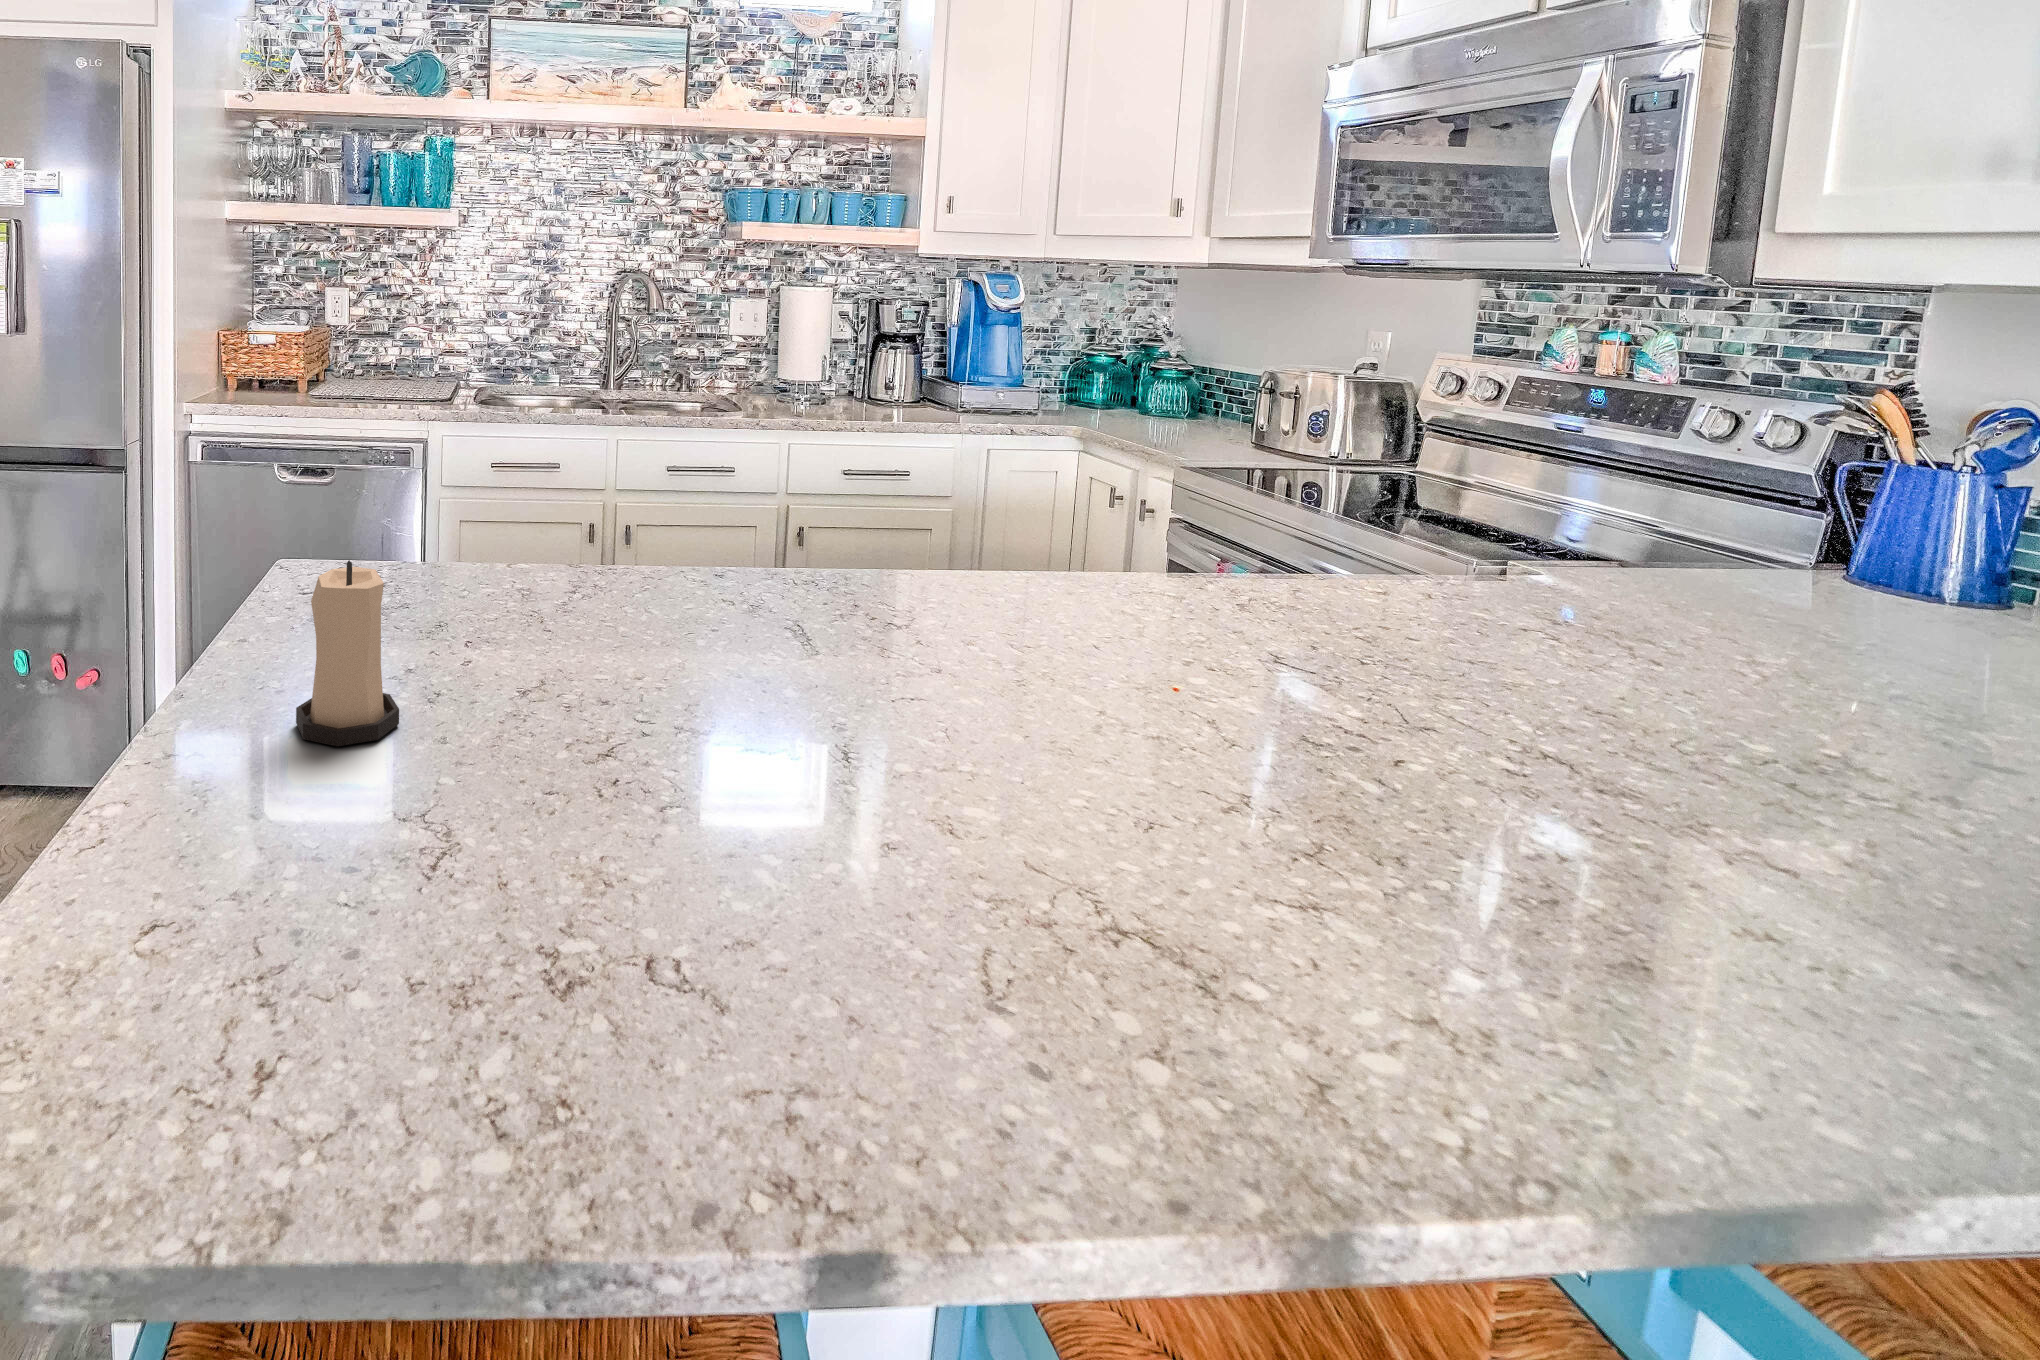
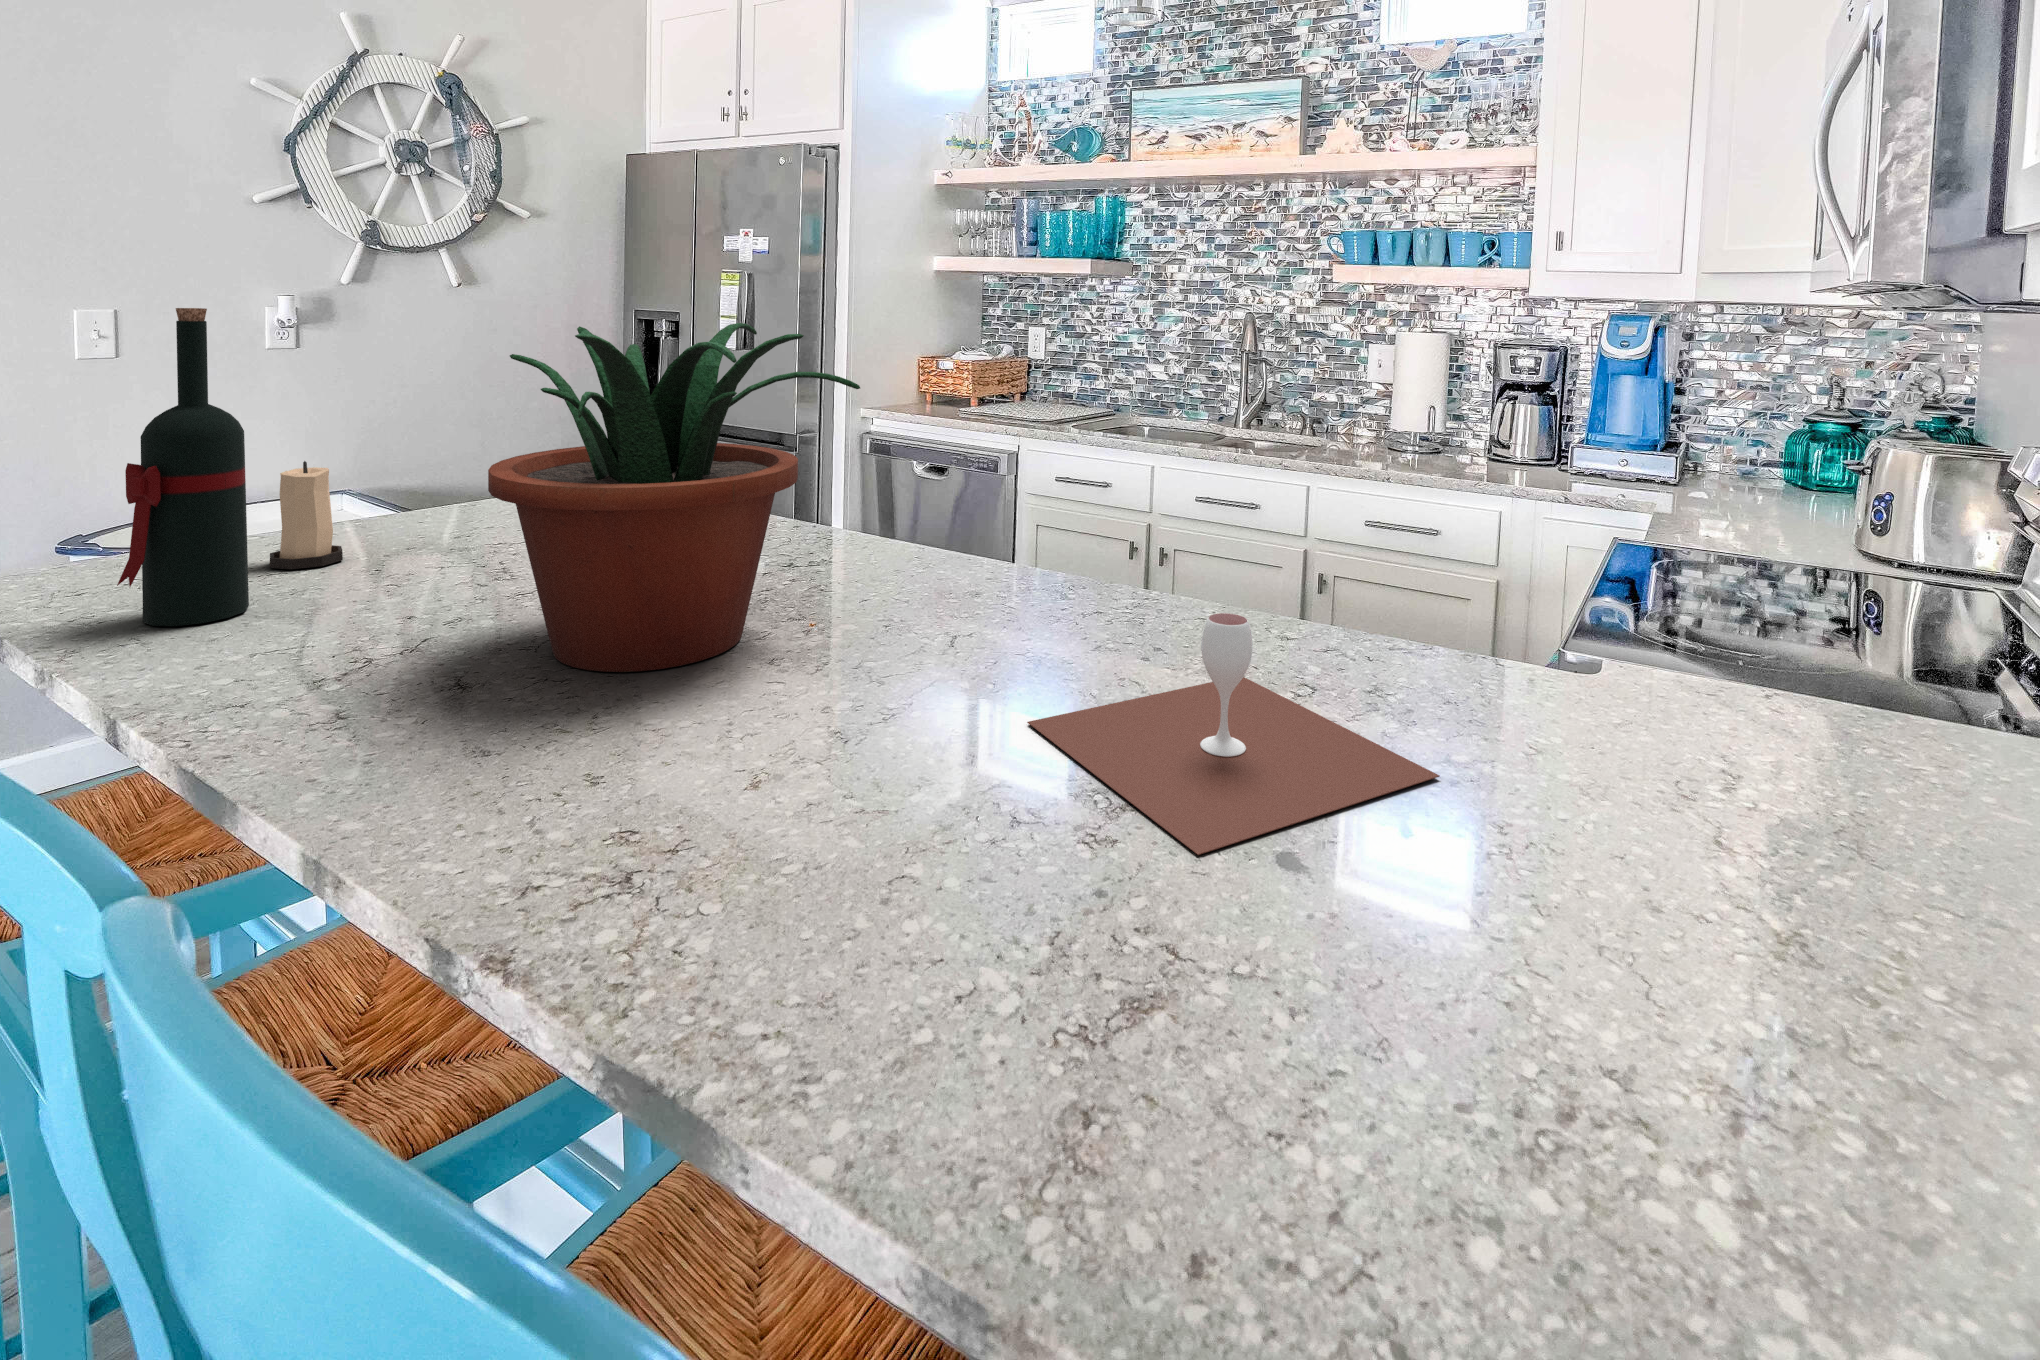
potted plant: none [879,315,1351,758] -> present [488,323,860,672]
wine bottle: none [469,321,610,876] -> present [117,308,249,626]
wine glass: none [1452,565,1897,759] -> present [1027,613,1440,855]

